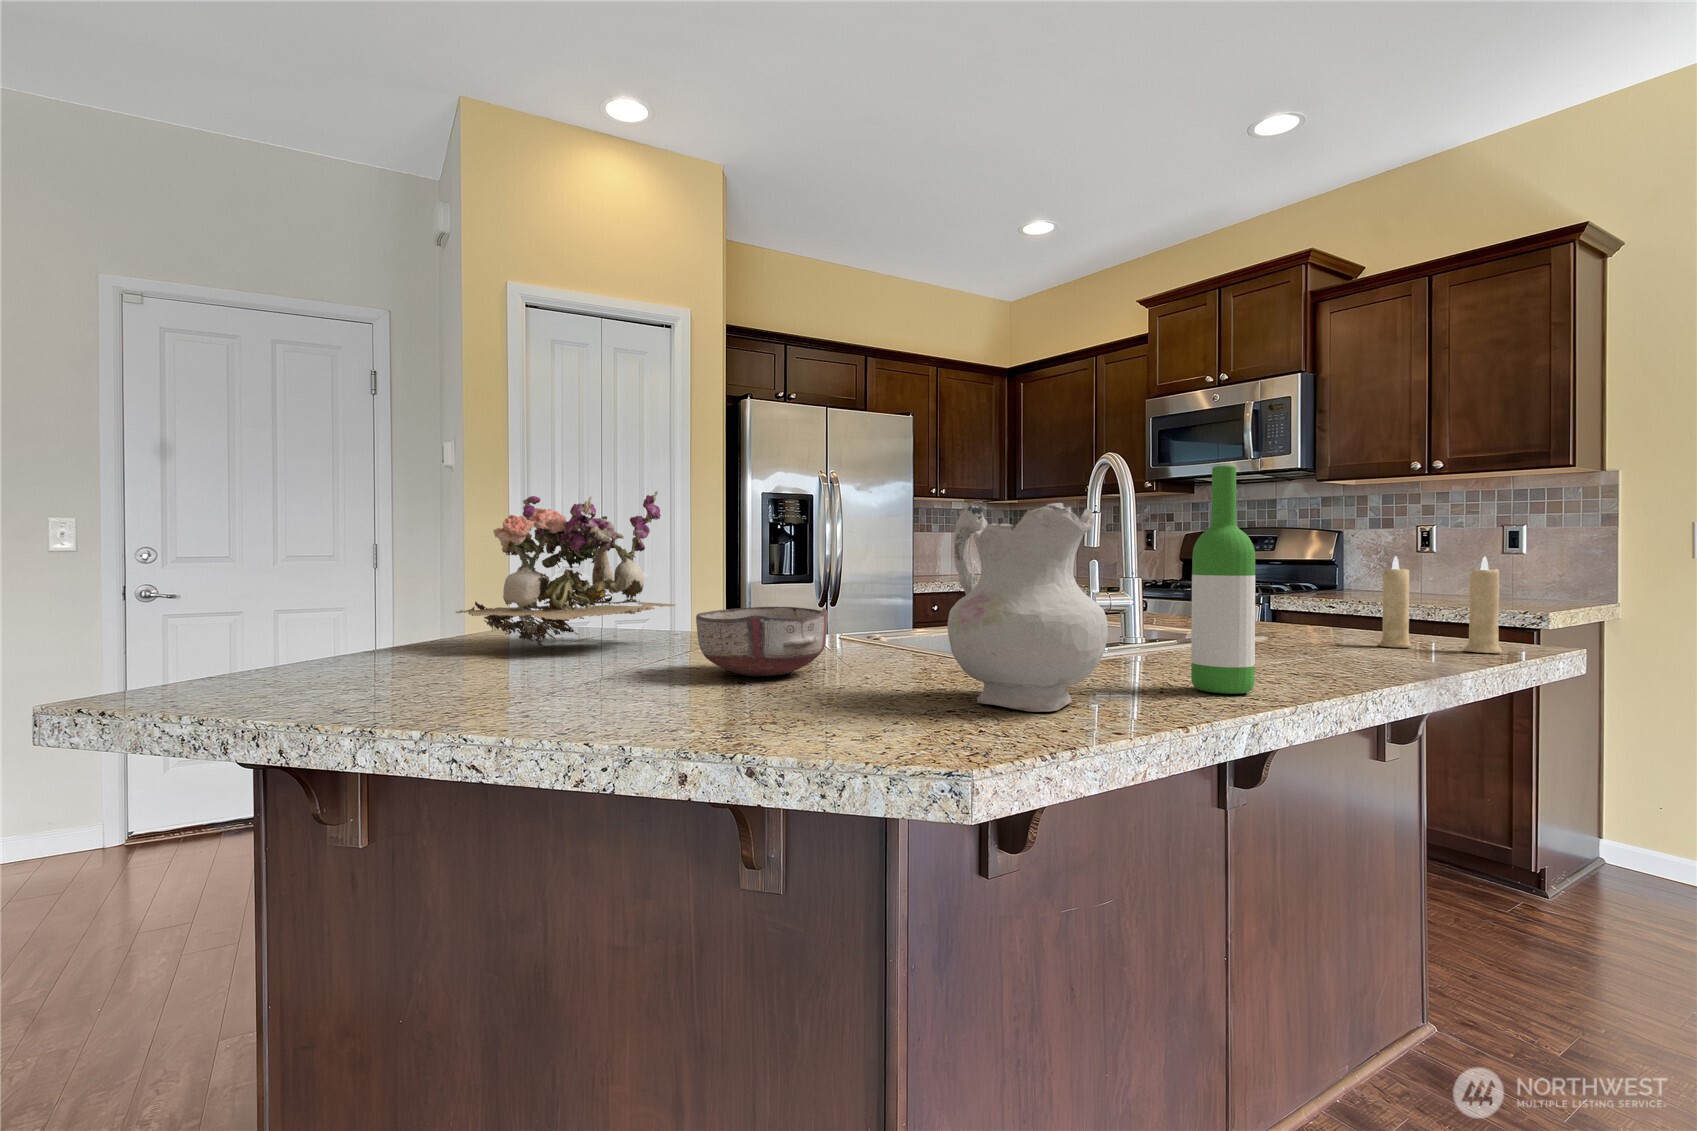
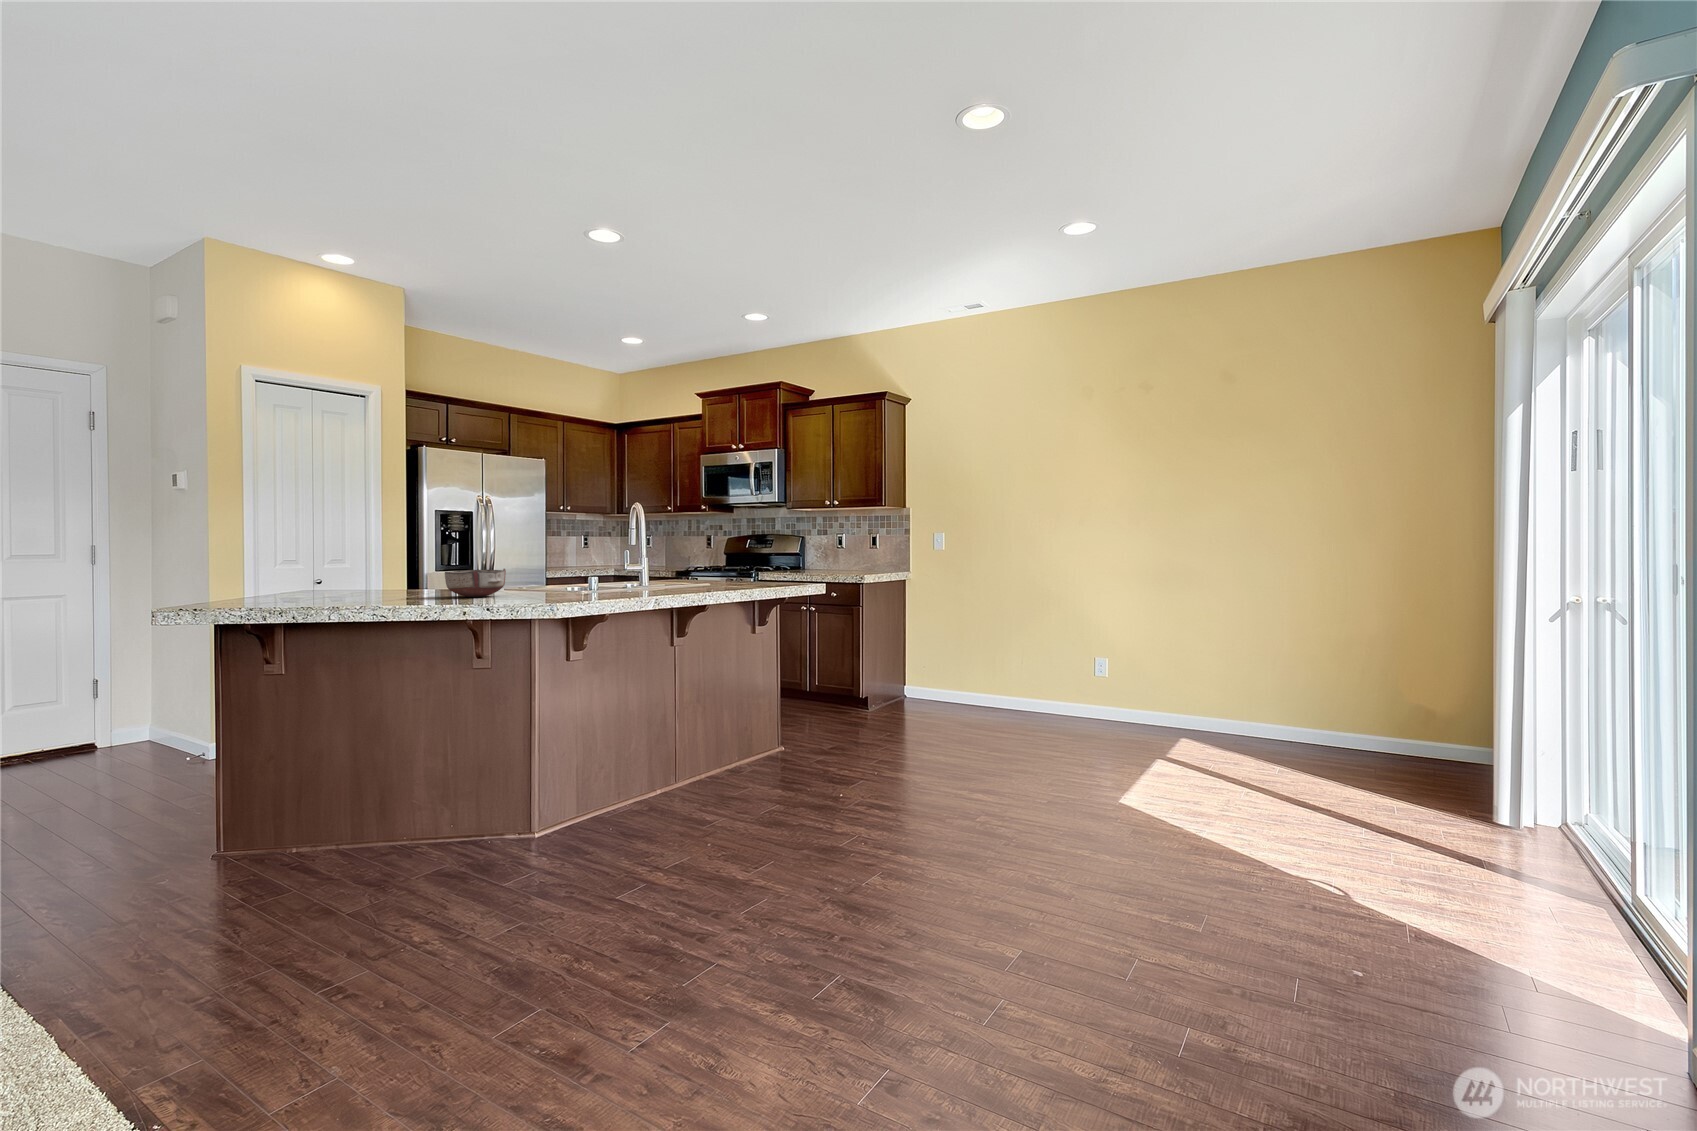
wine bottle: present [1191,466,1255,694] -> none [650,515,671,594]
flower arrangement: present [456,491,676,647] -> none [291,516,417,595]
ceramic pitcher: present [948,503,1108,712] -> none [556,528,614,598]
candle: present [1378,556,1502,653] -> none [753,547,792,585]

